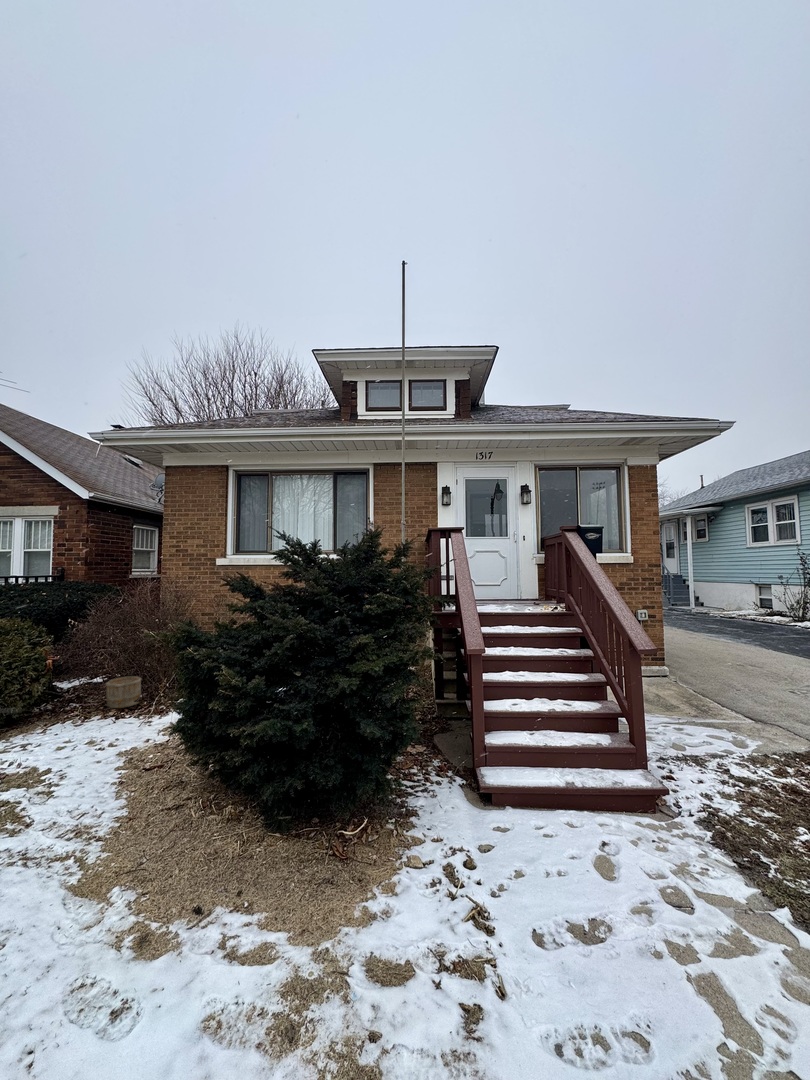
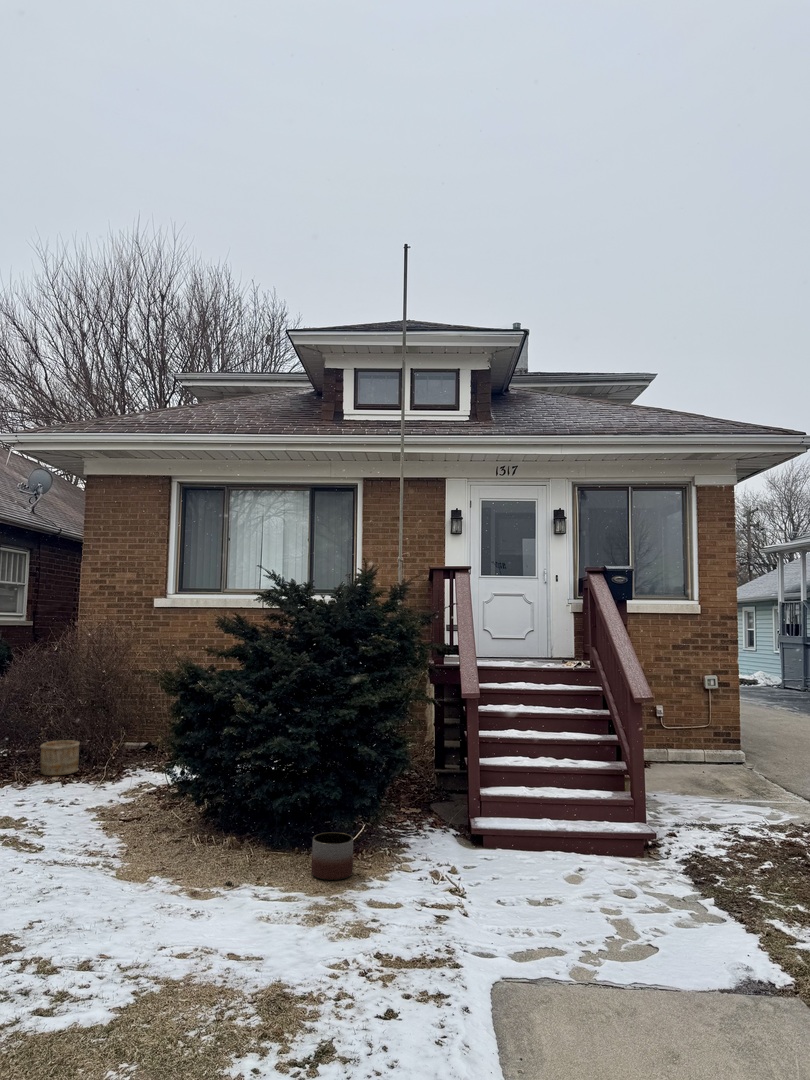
planter: none [315,807,360,870] -> present [311,832,353,880]

